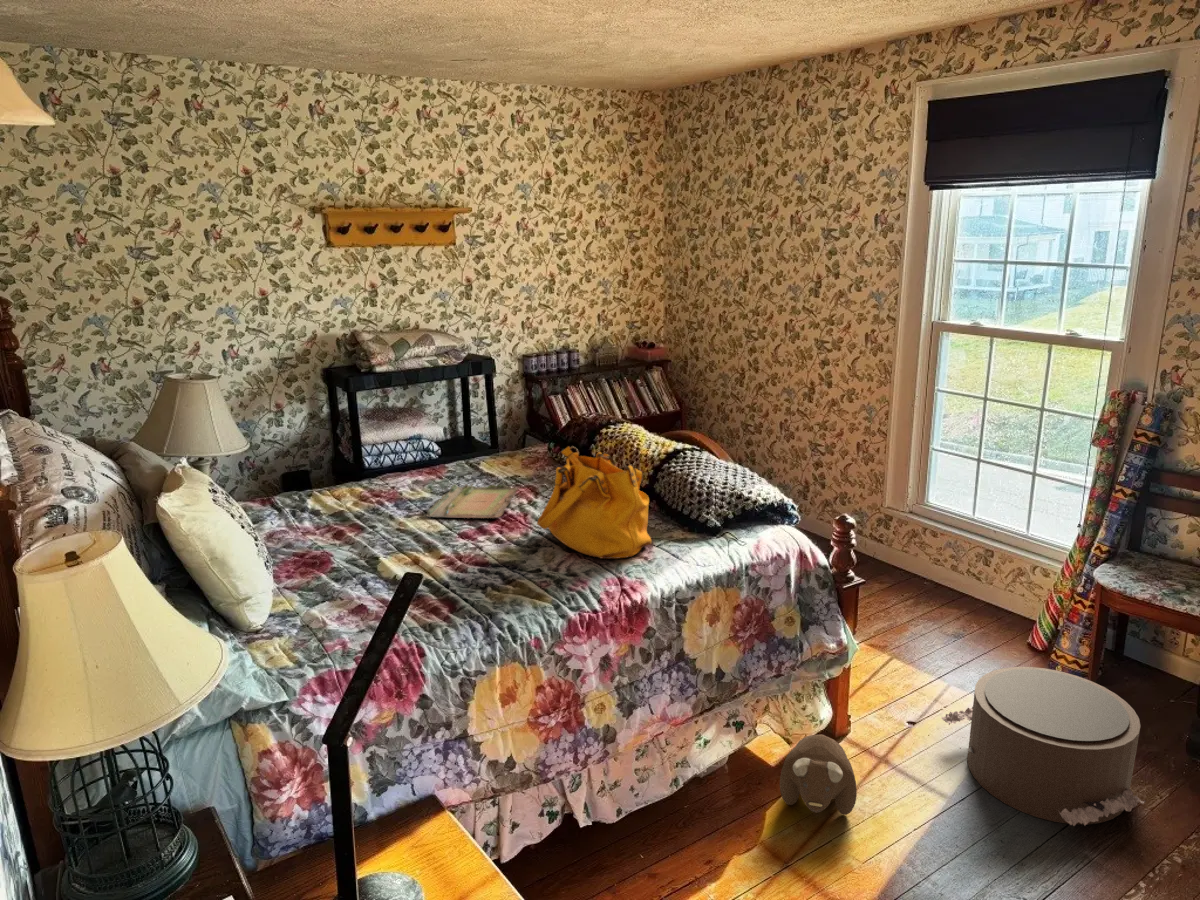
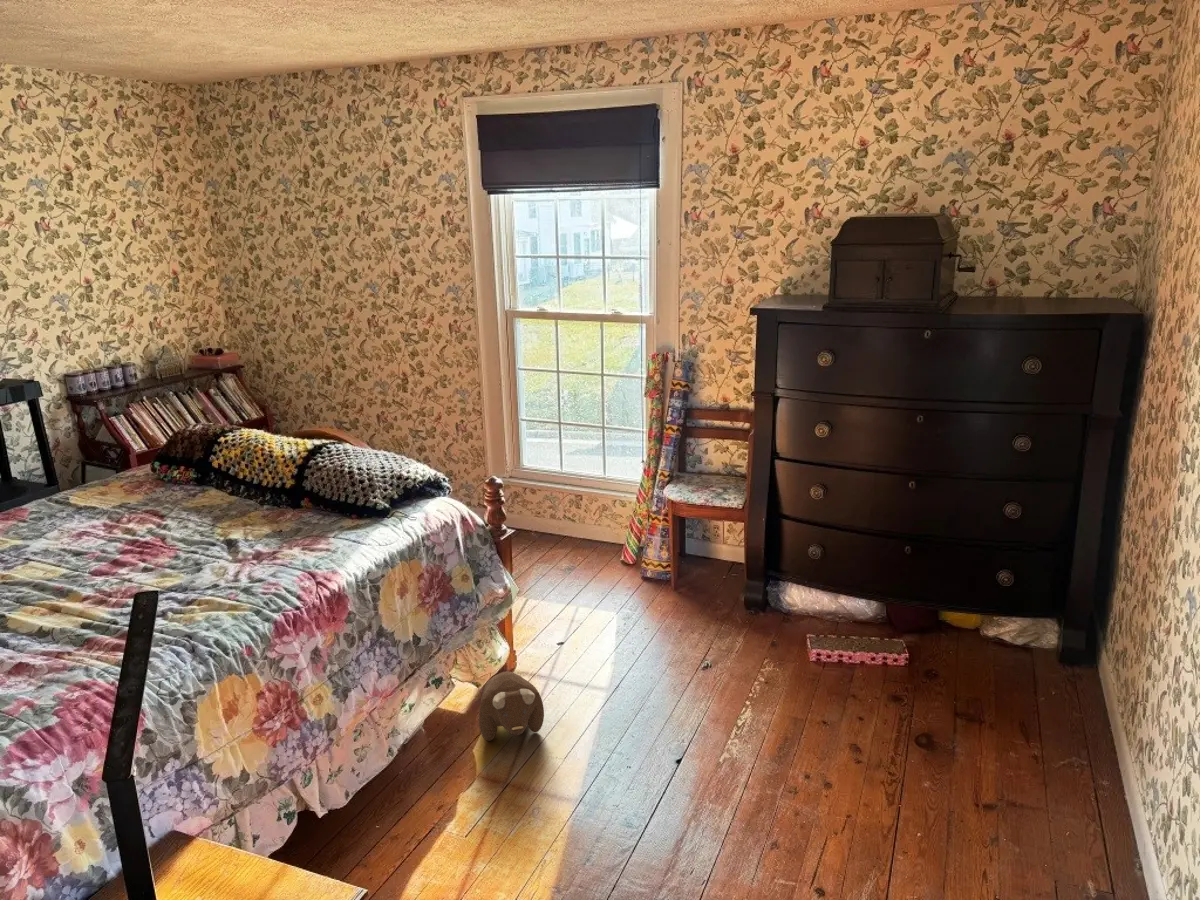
handbag: present [537,447,651,559] -> none [195,455,321,560]
tray: present [427,484,518,518] -> none [34,509,137,564]
pouf: present [941,667,1146,826] -> none [584,573,736,685]

